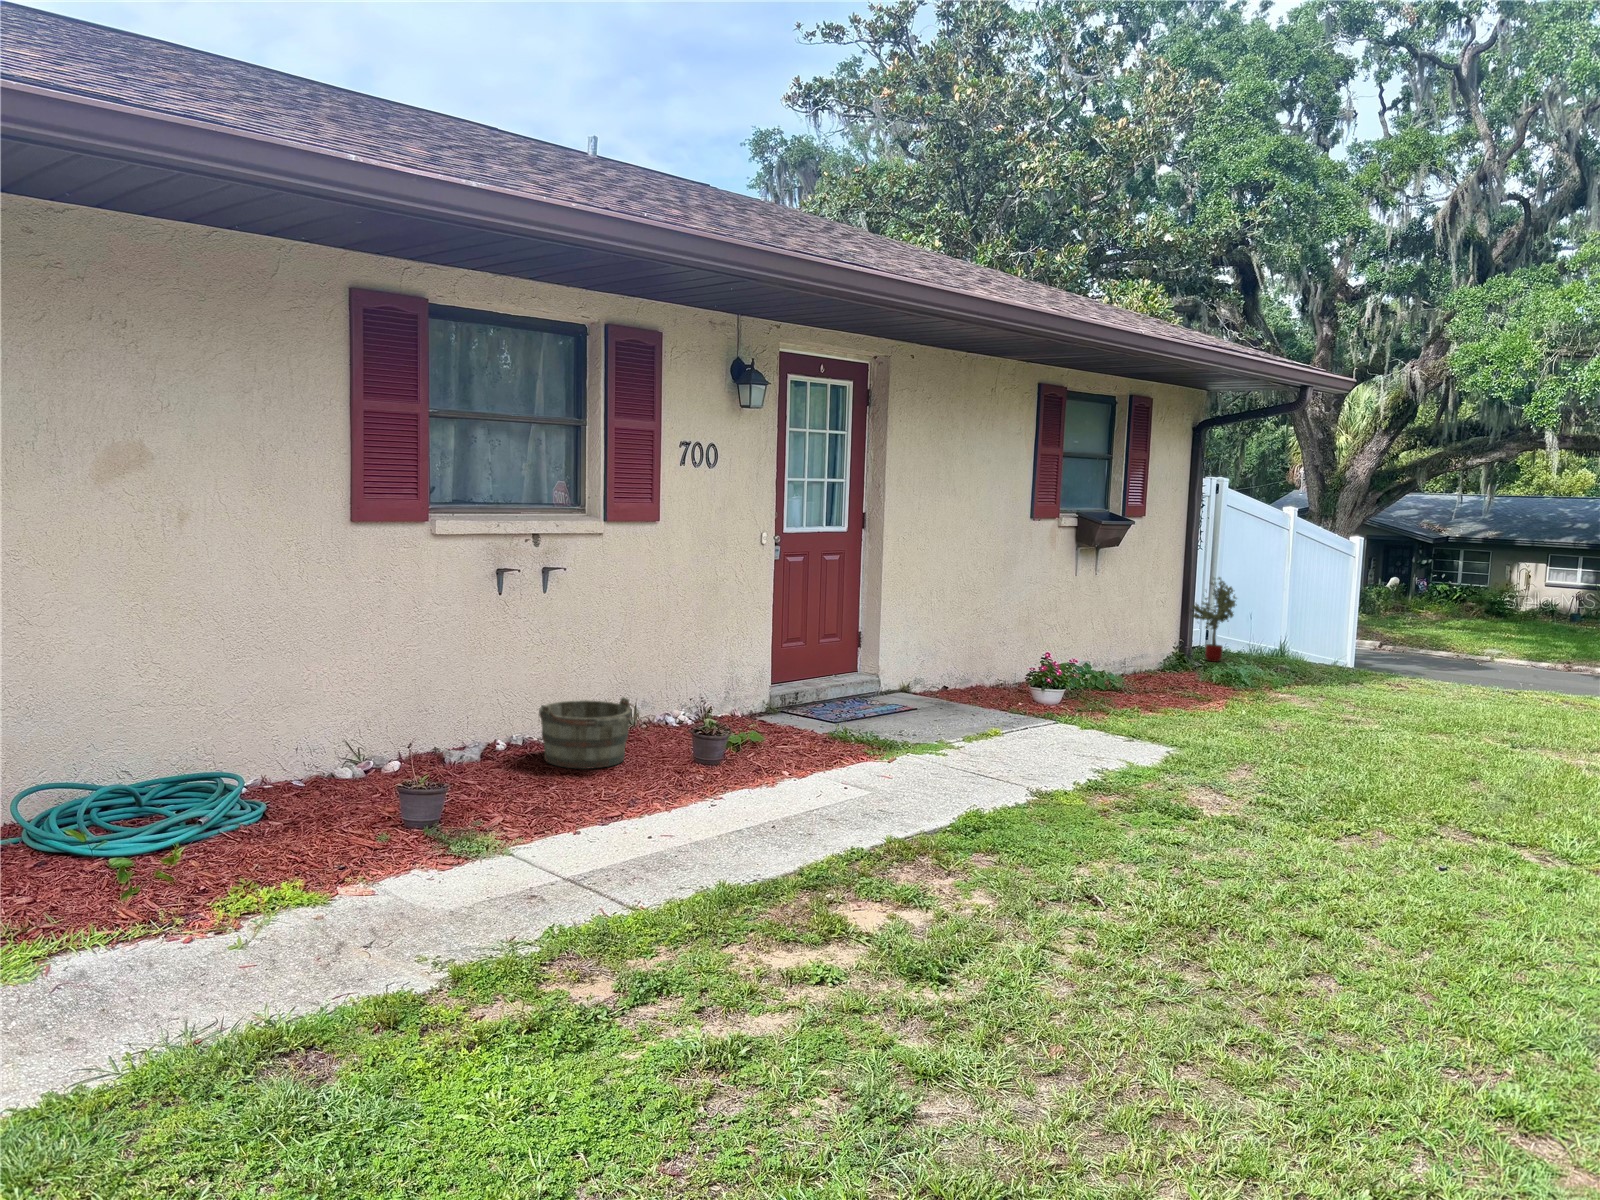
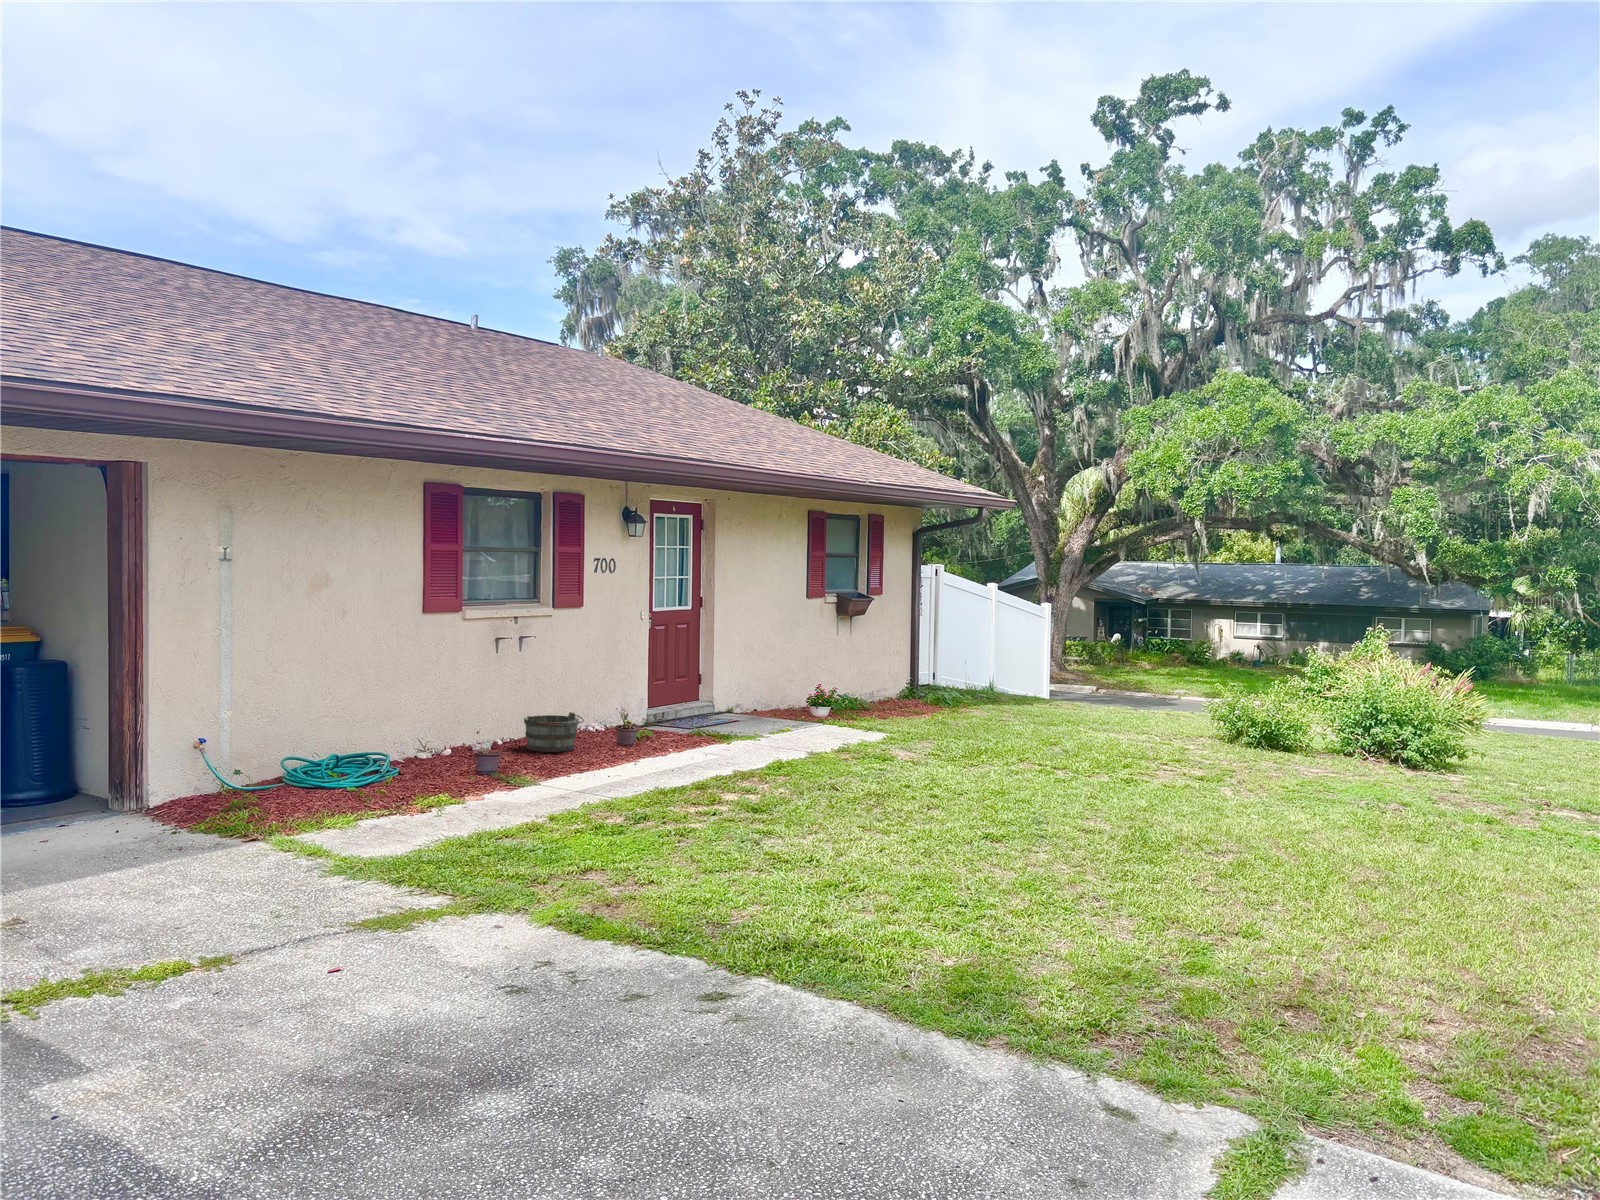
potted tree: present [1192,577,1236,662] -> none [920,635,953,695]

